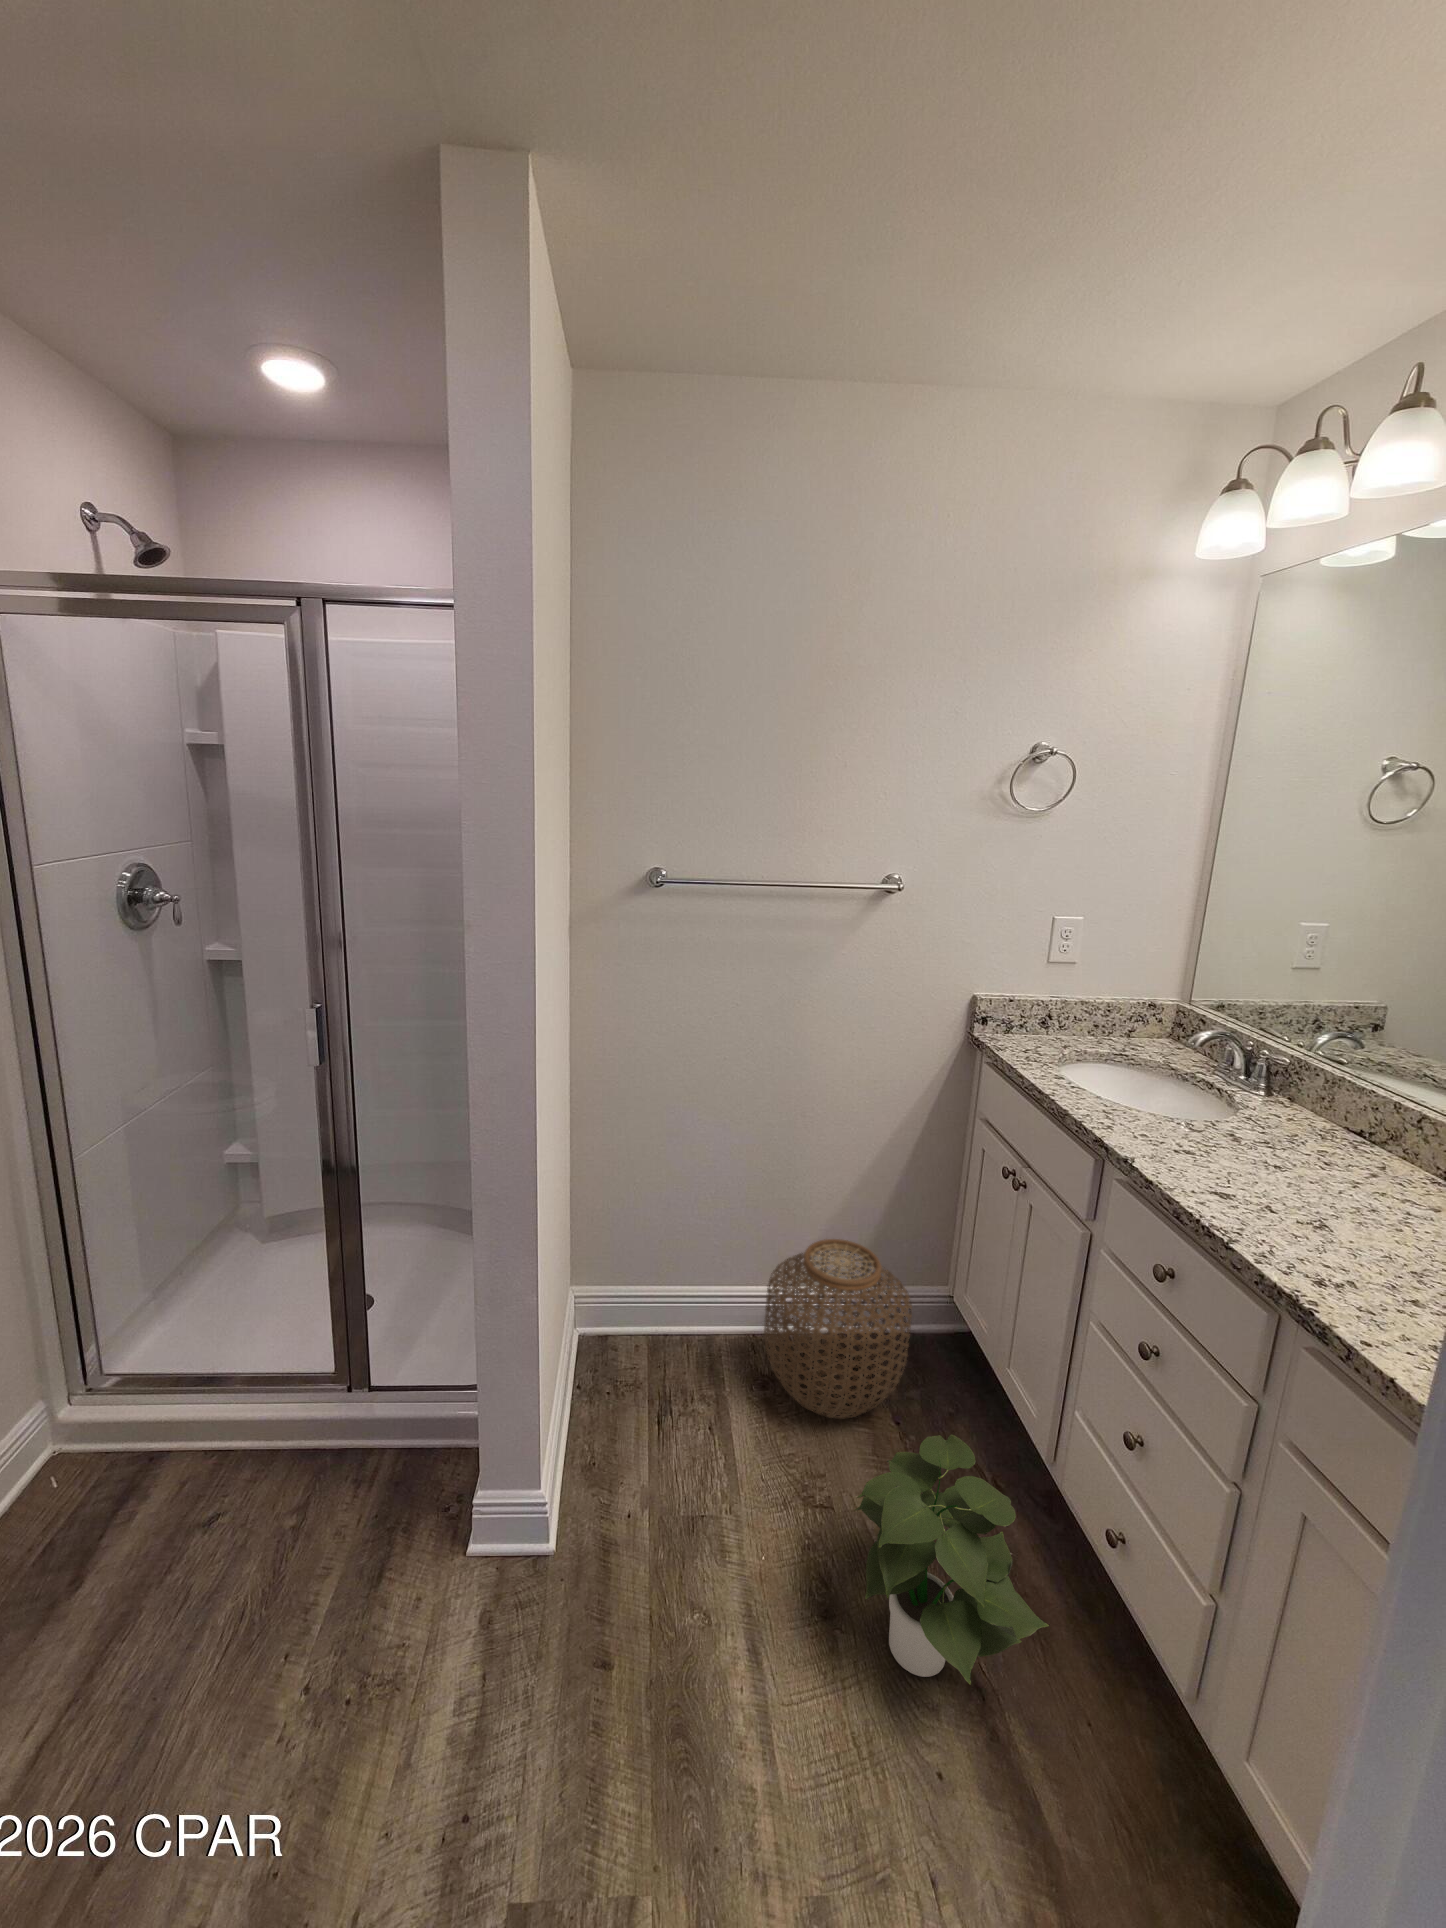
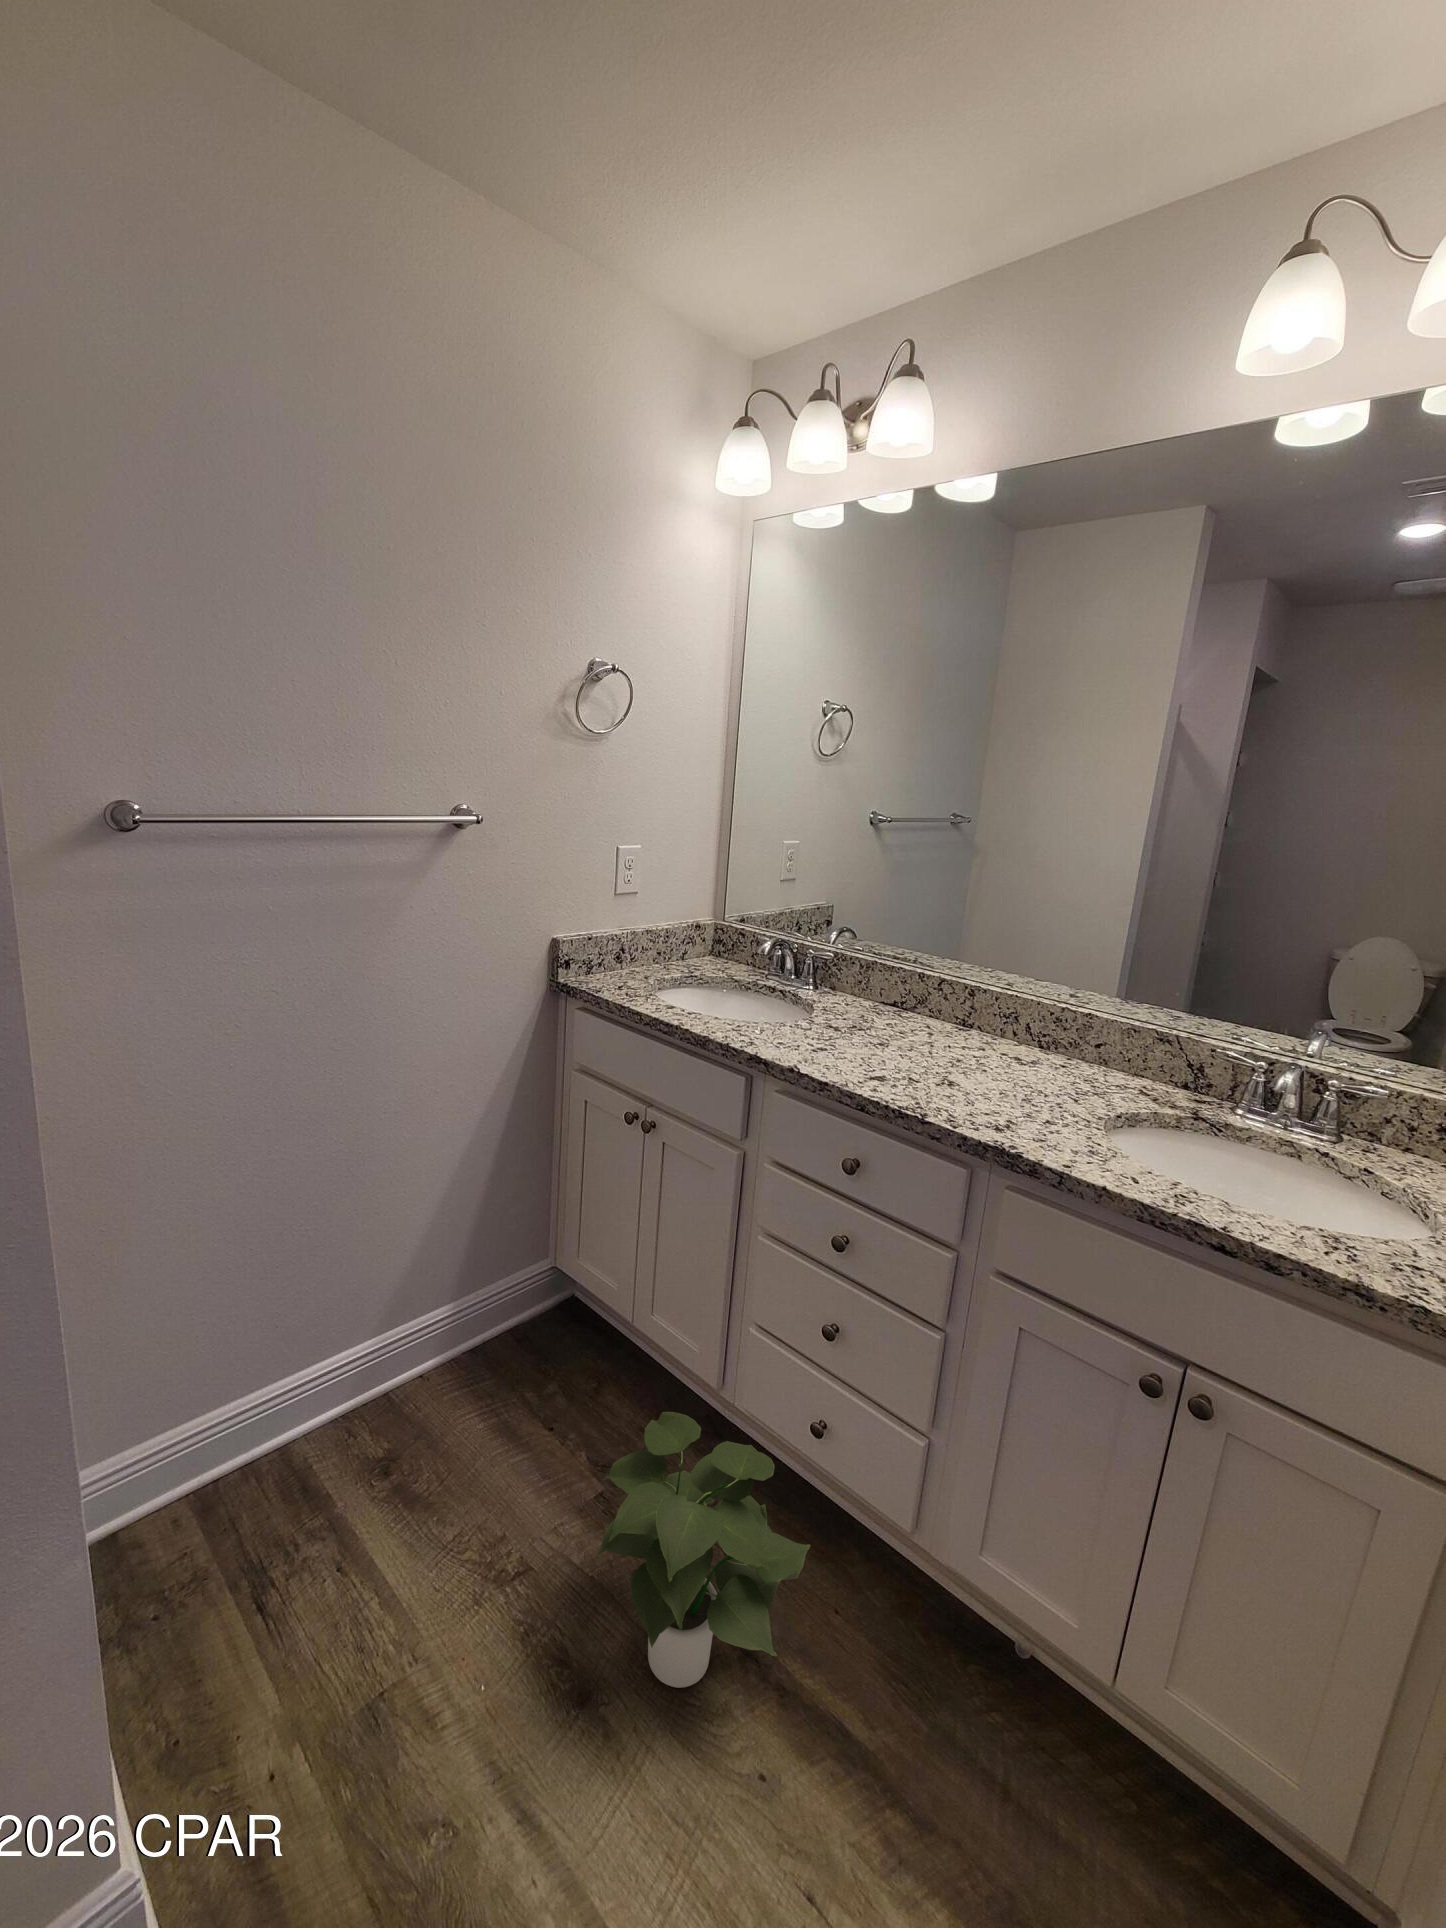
woven basket: present [764,1239,912,1419] -> none [373,1252,554,1471]

